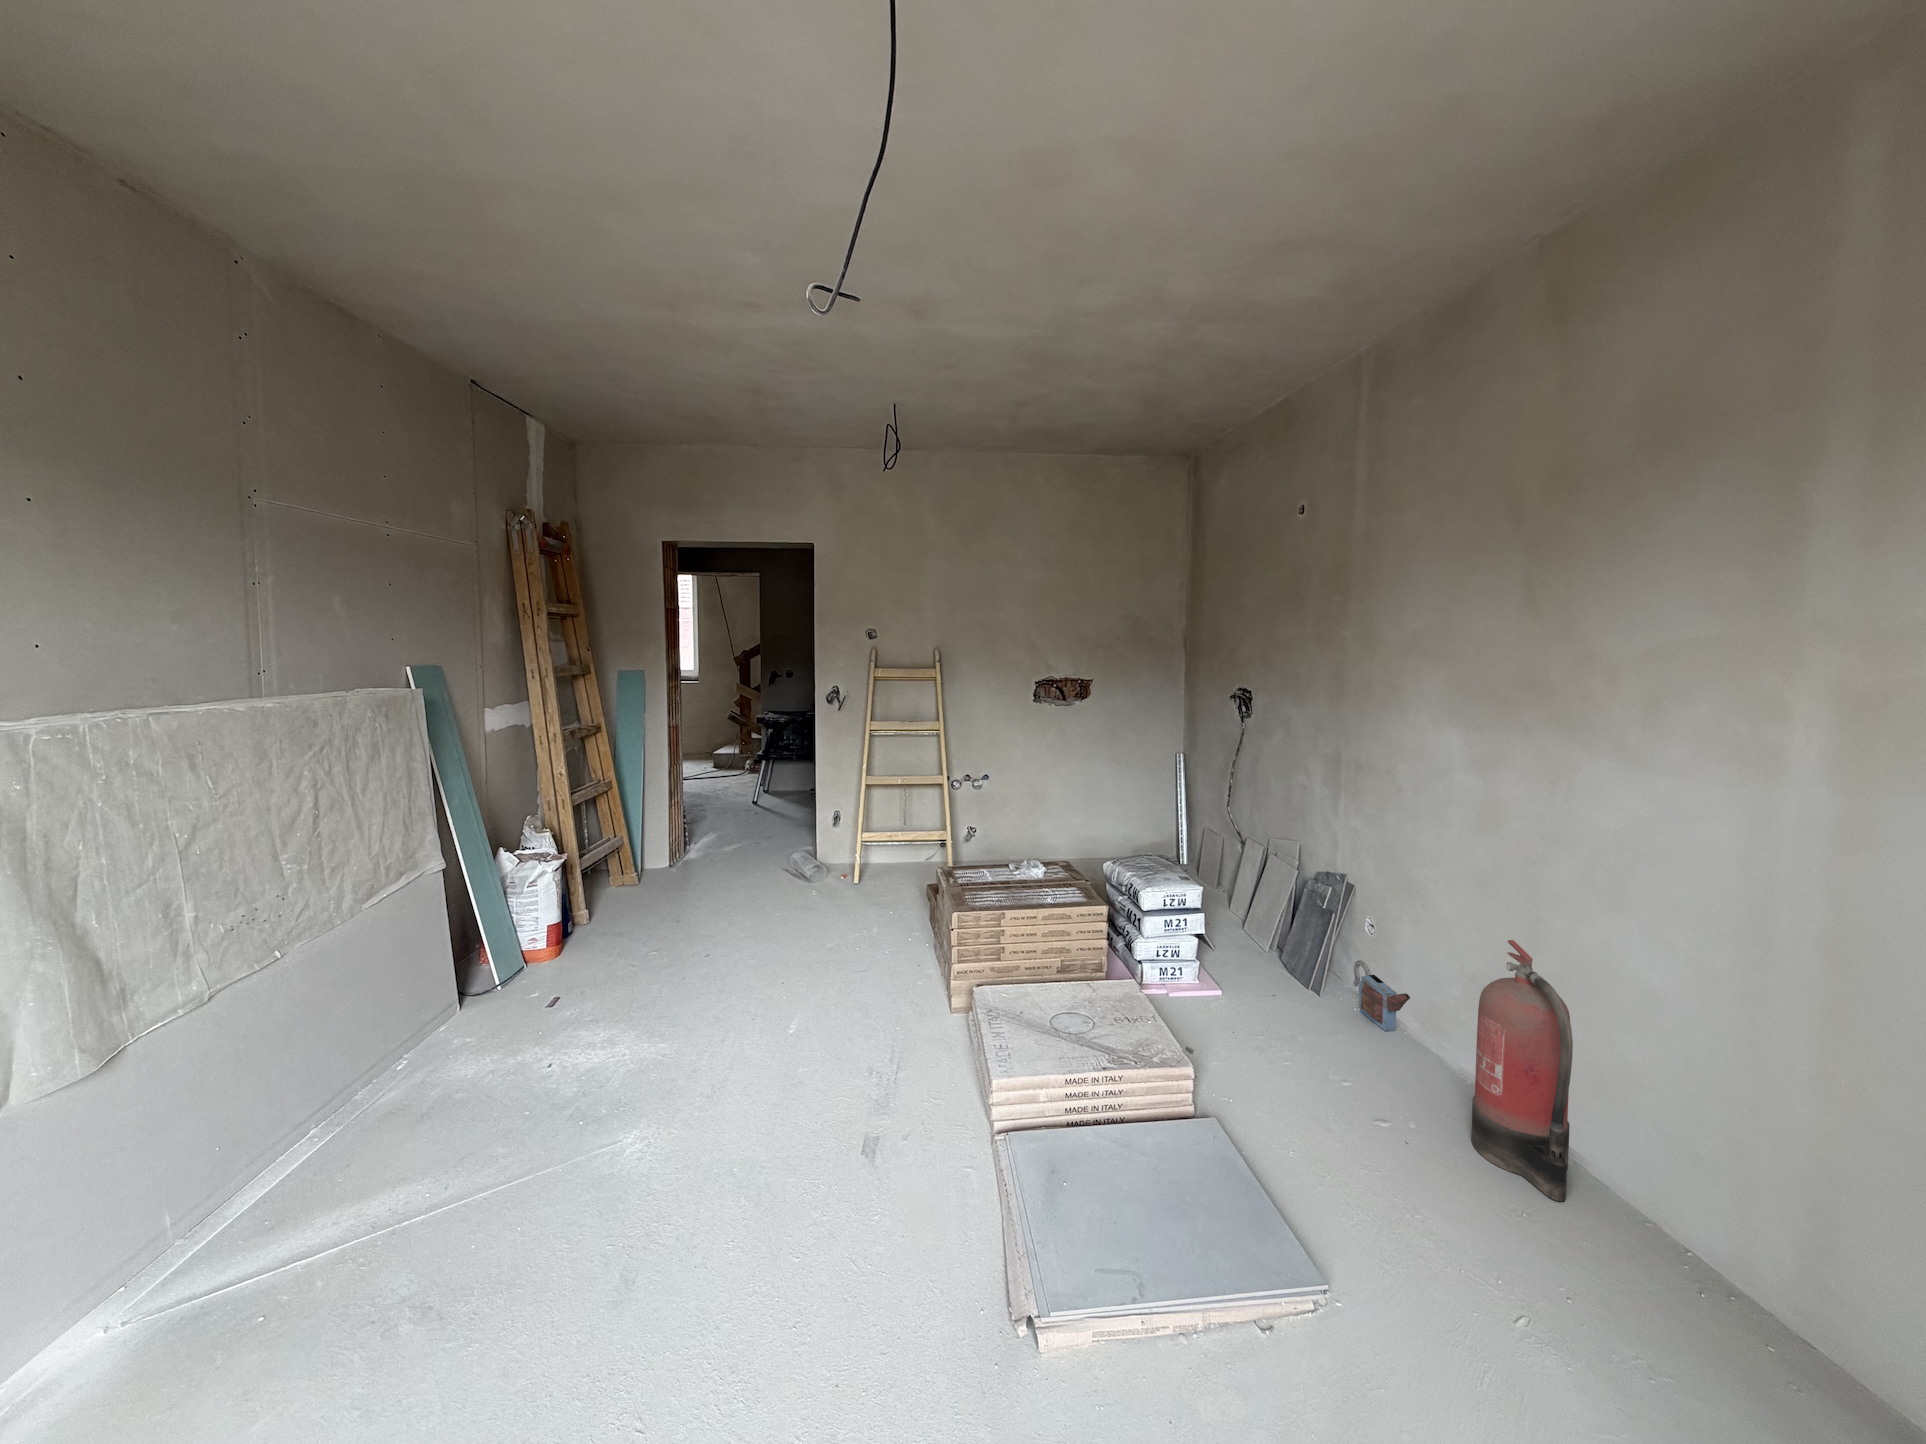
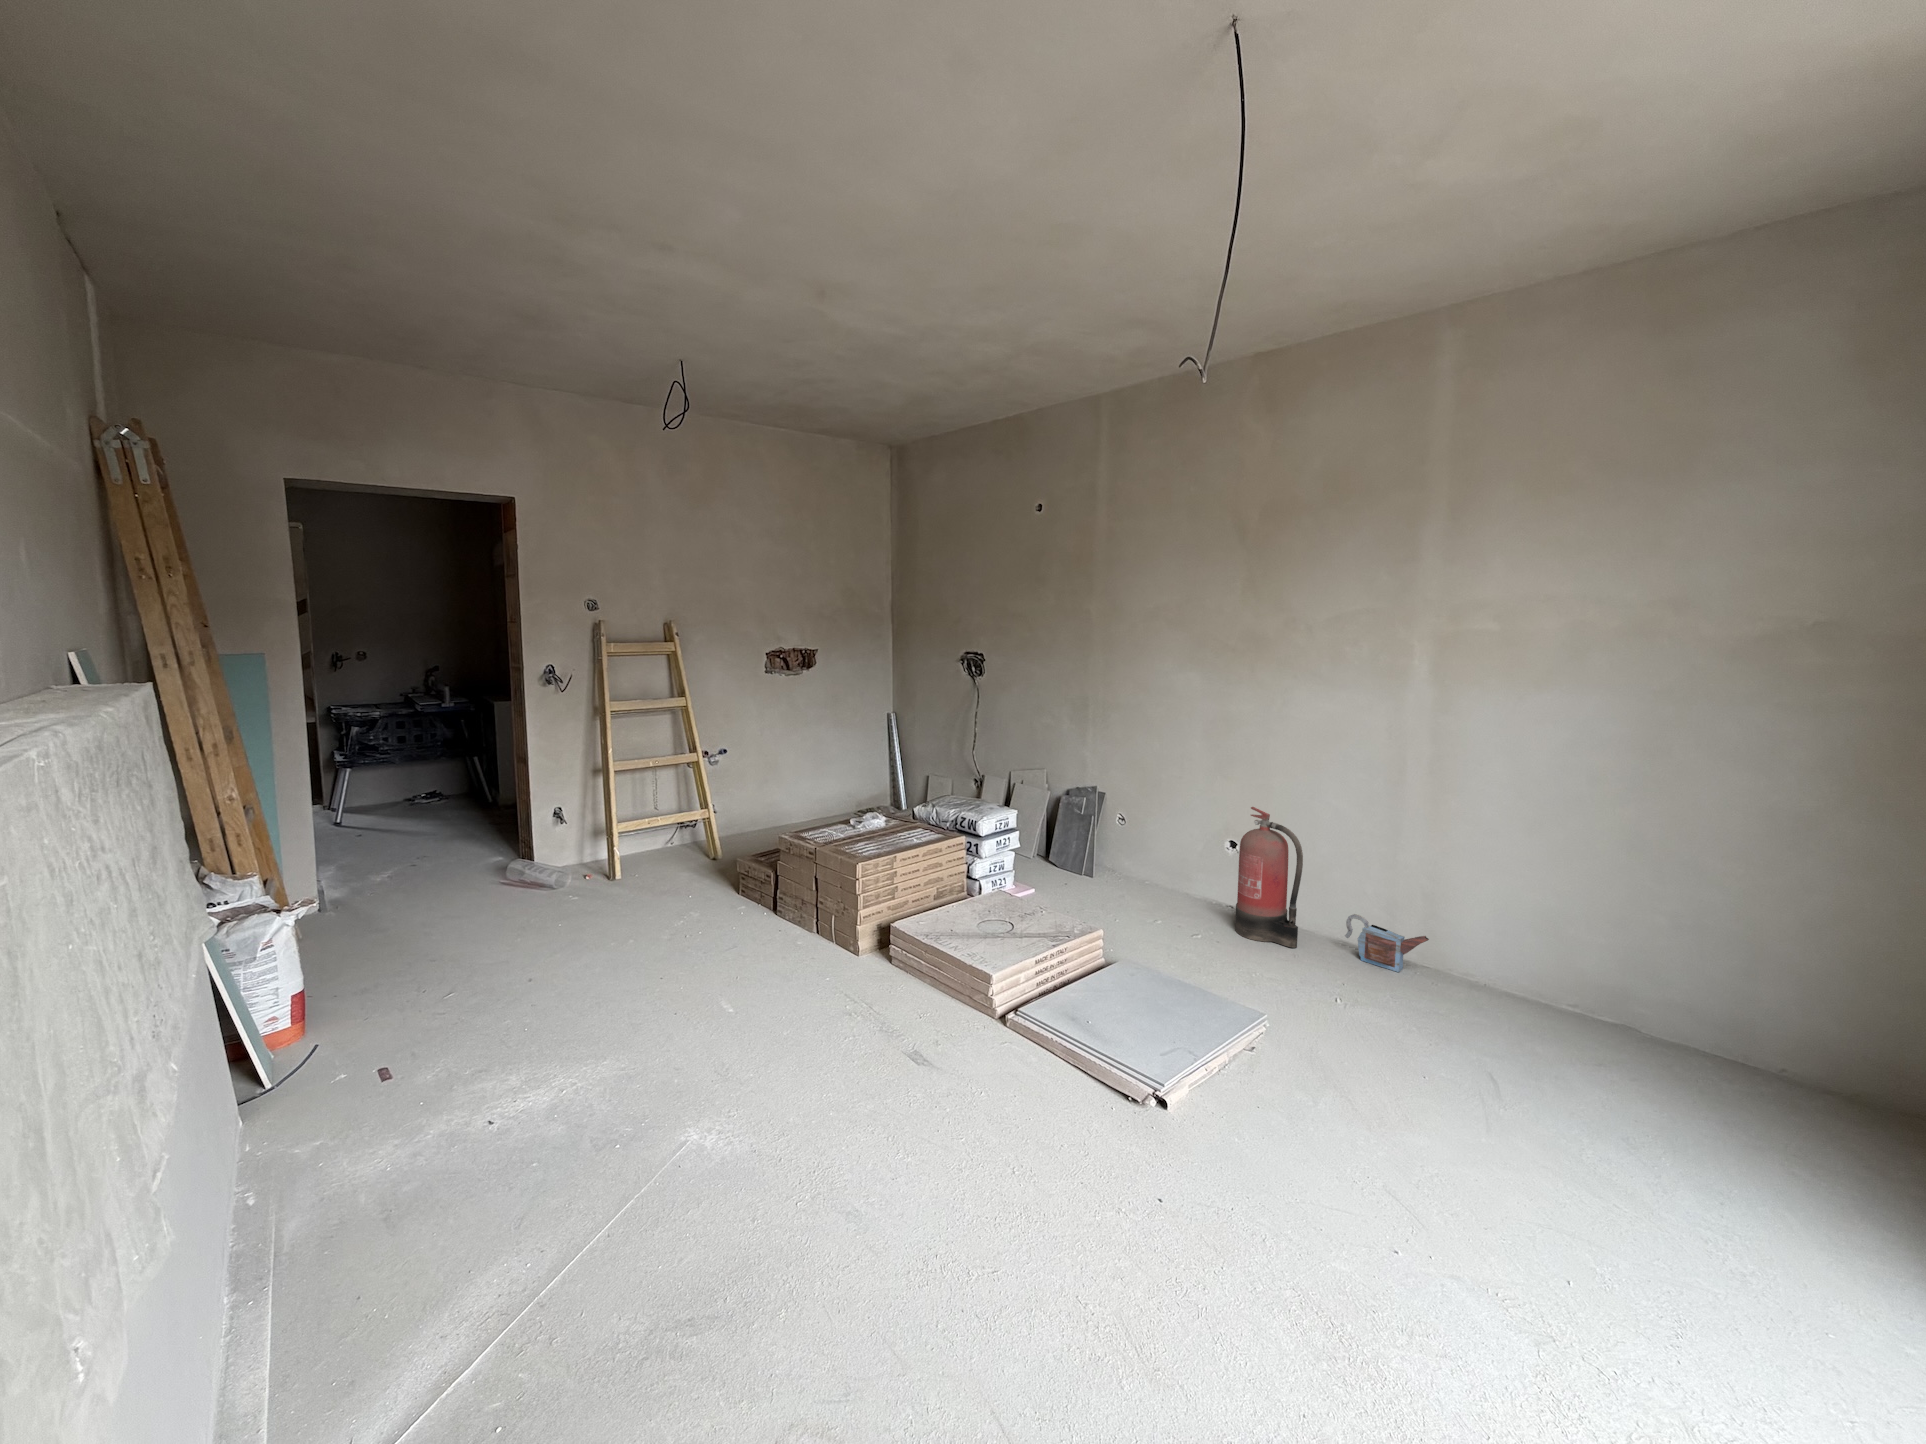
watering can: present [1353,960,1410,1031] -> present [1345,914,1429,972]

